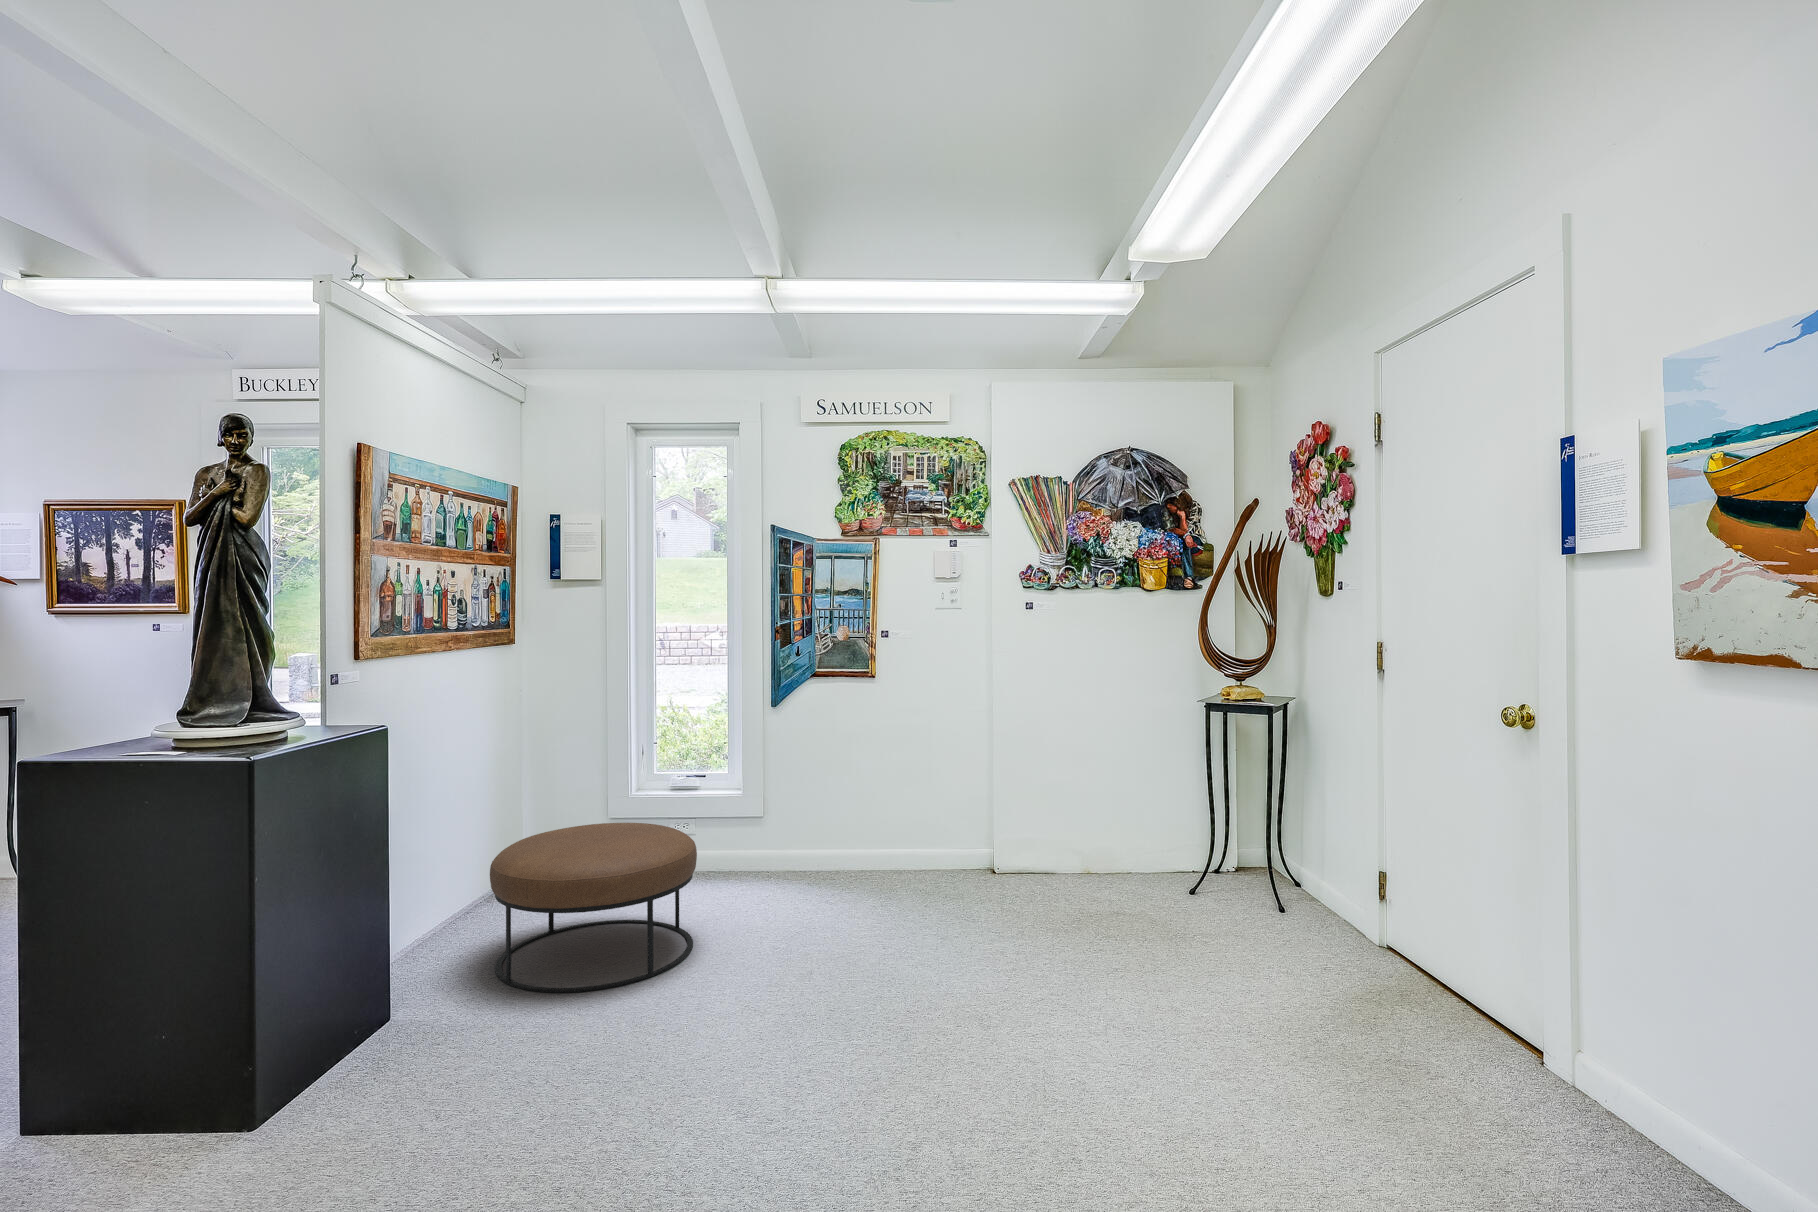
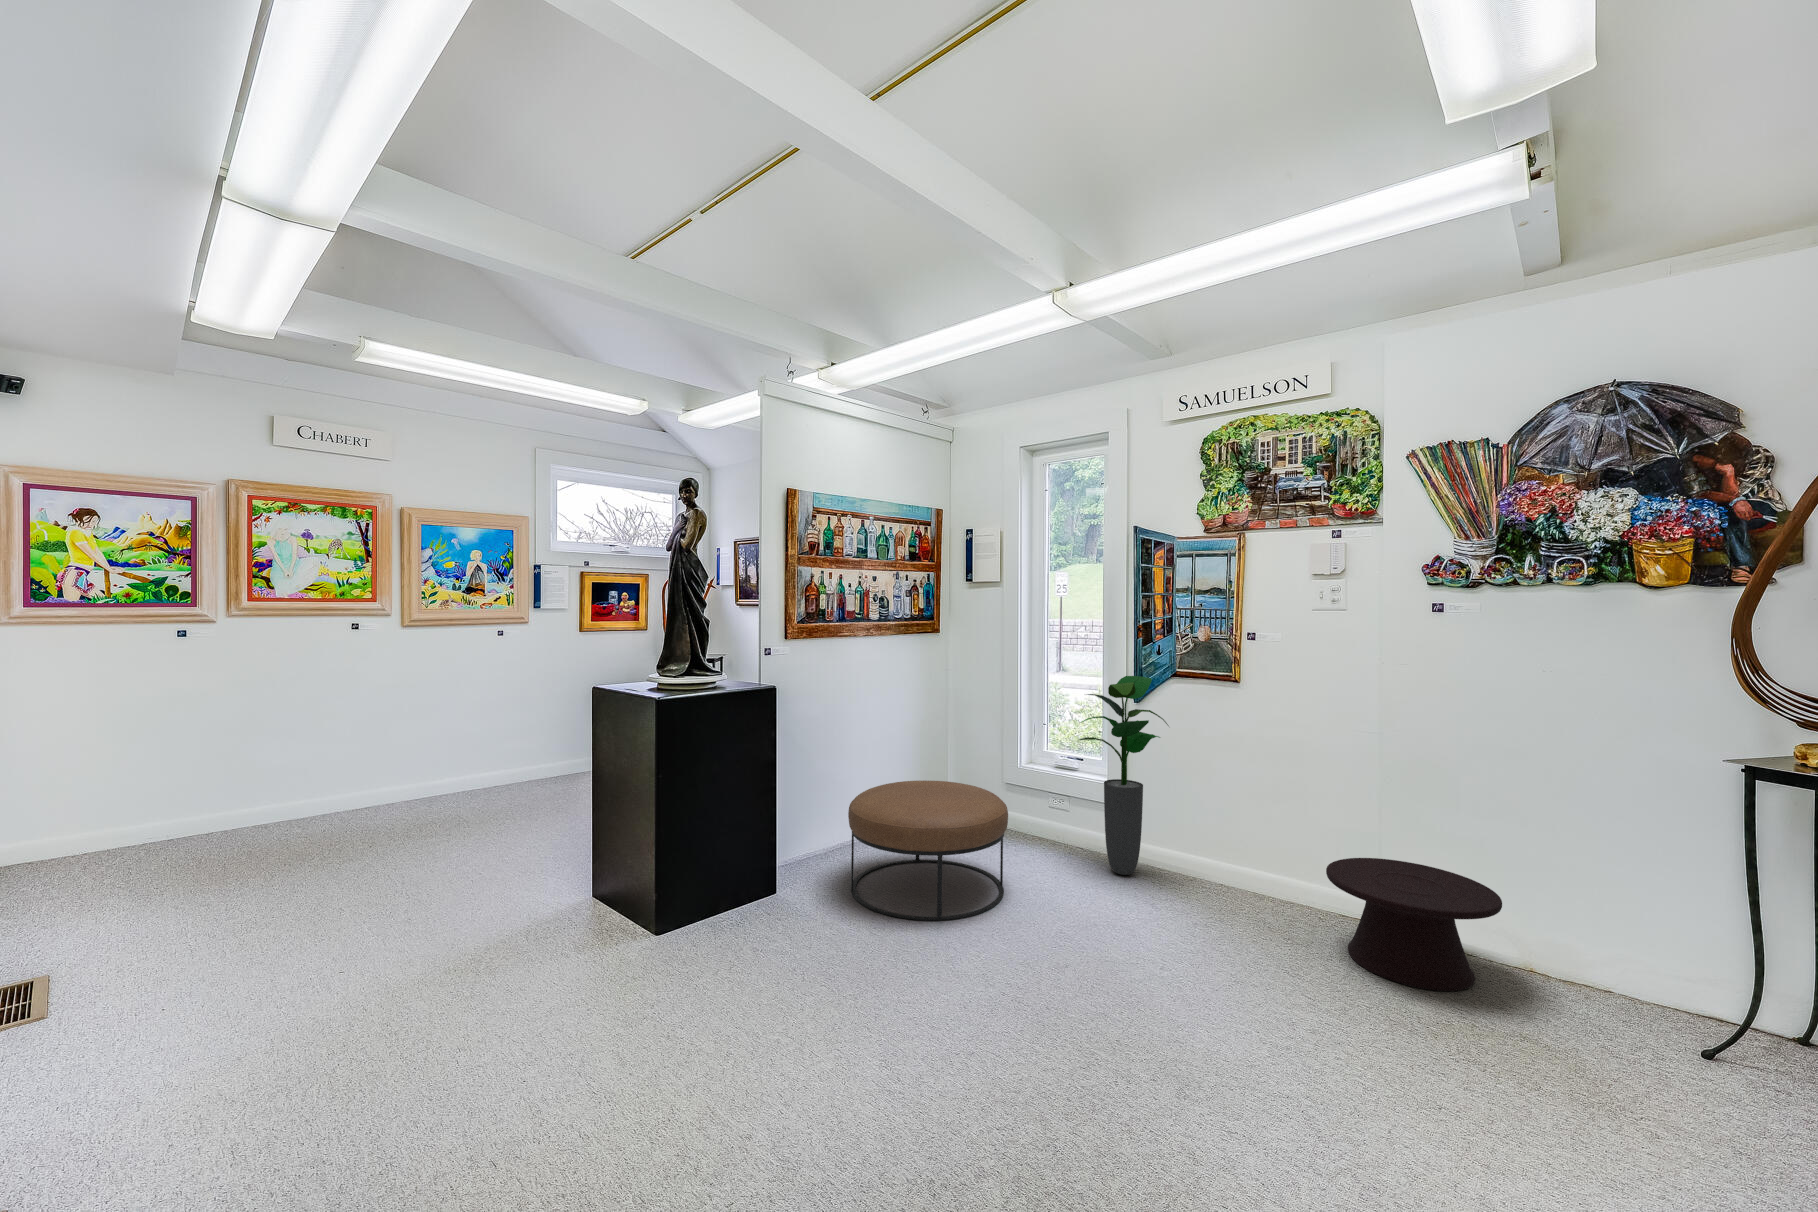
potted plant: none [730,681,820,888] -> present [1079,676,1168,875]
side table: none [973,814,1089,905] -> present [1326,858,1502,991]

